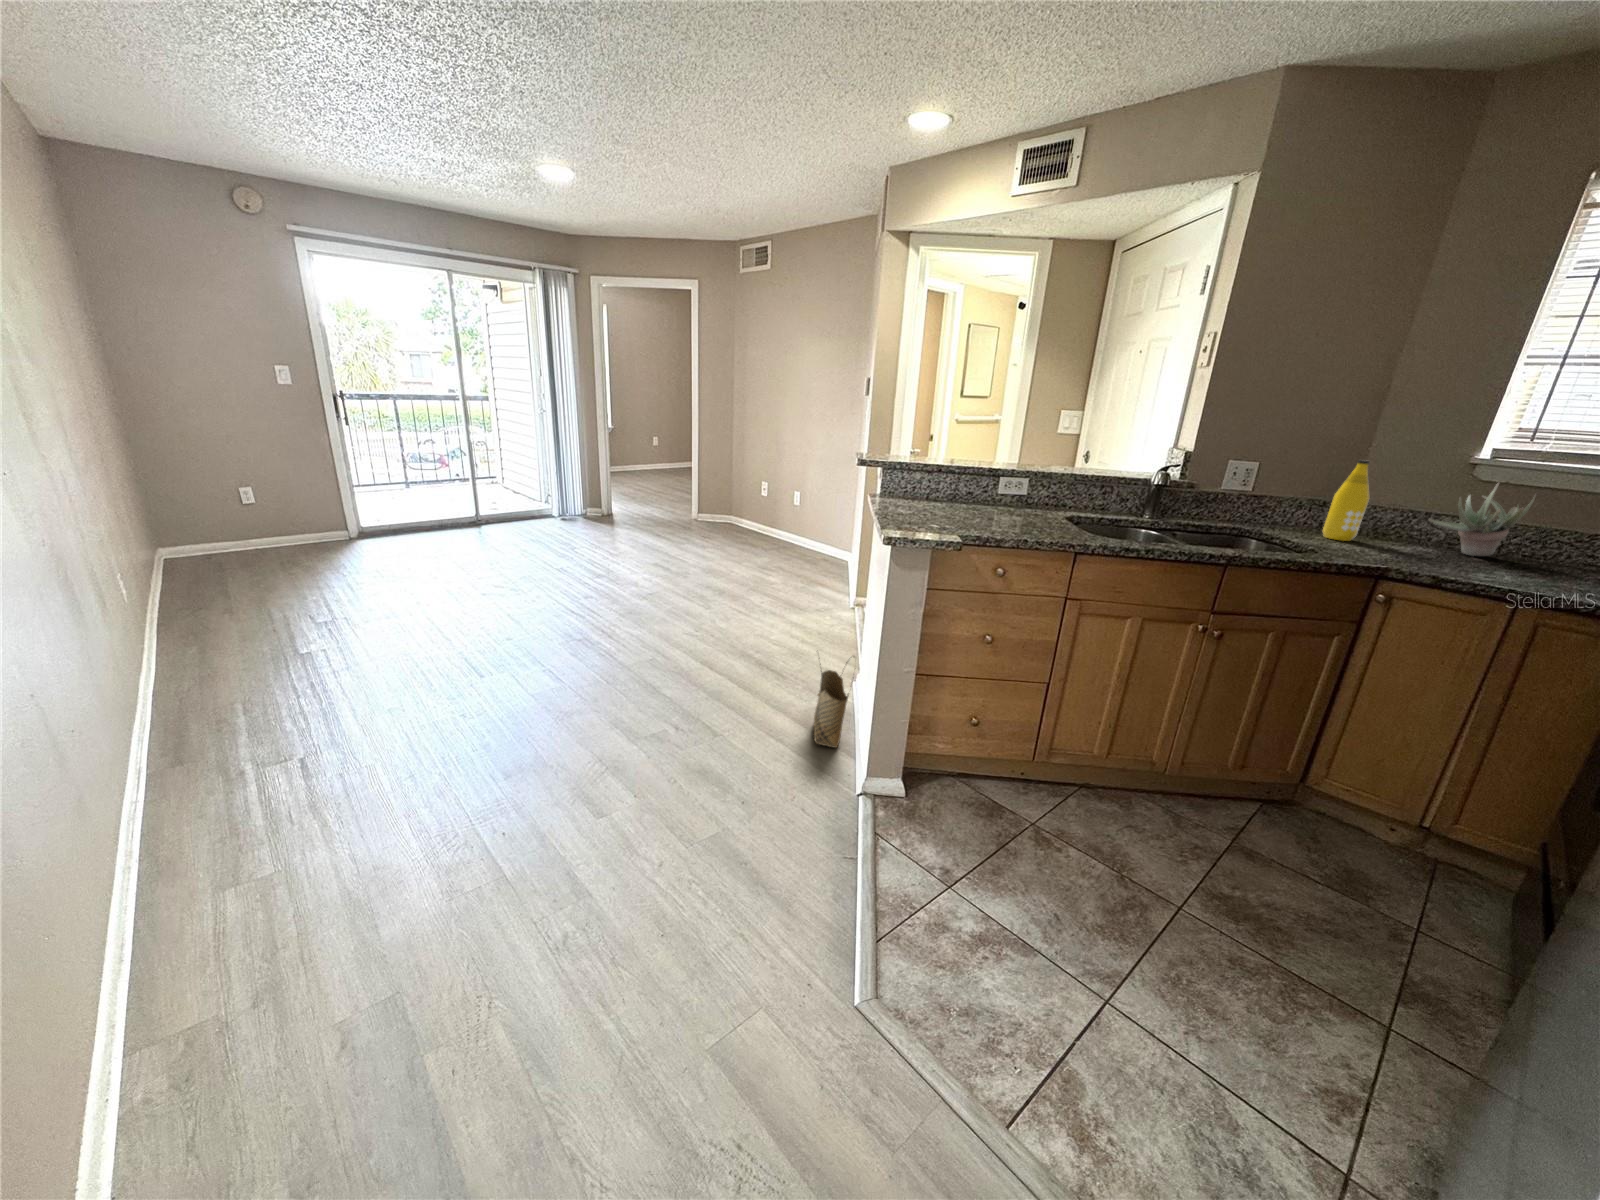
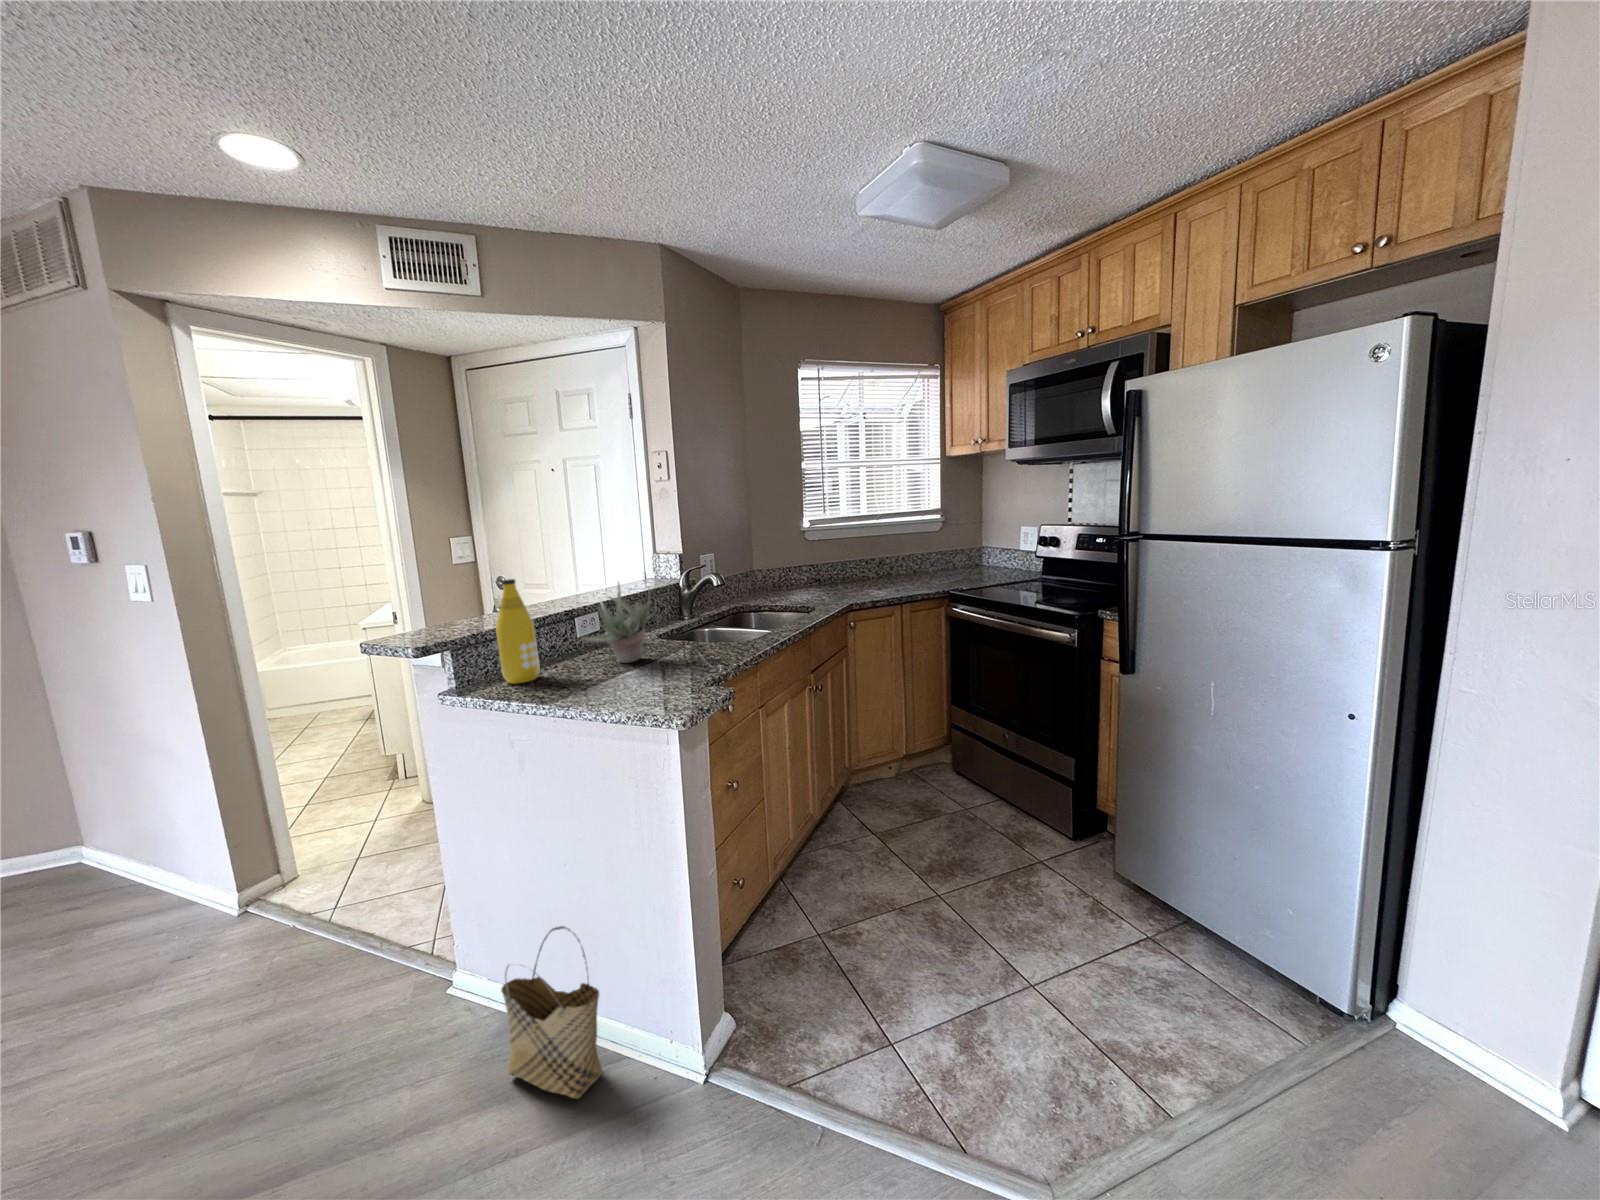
bottle: present [1323,460,1370,541] -> present [496,579,540,684]
succulent plant: present [1429,483,1535,556] -> present [581,583,650,663]

